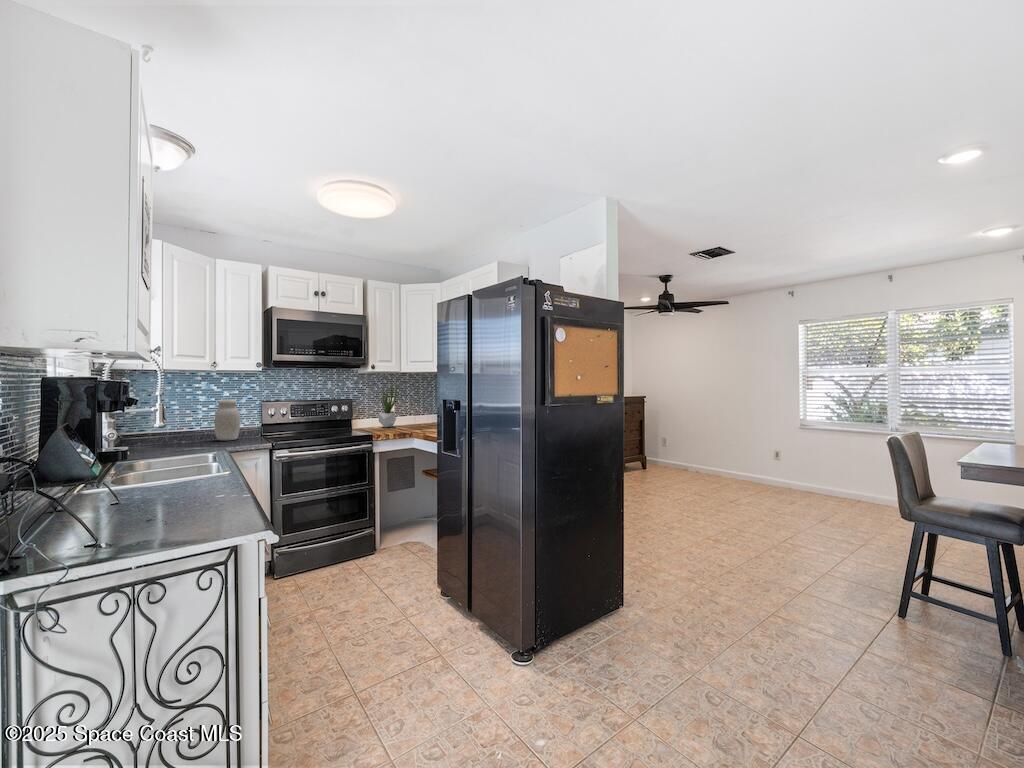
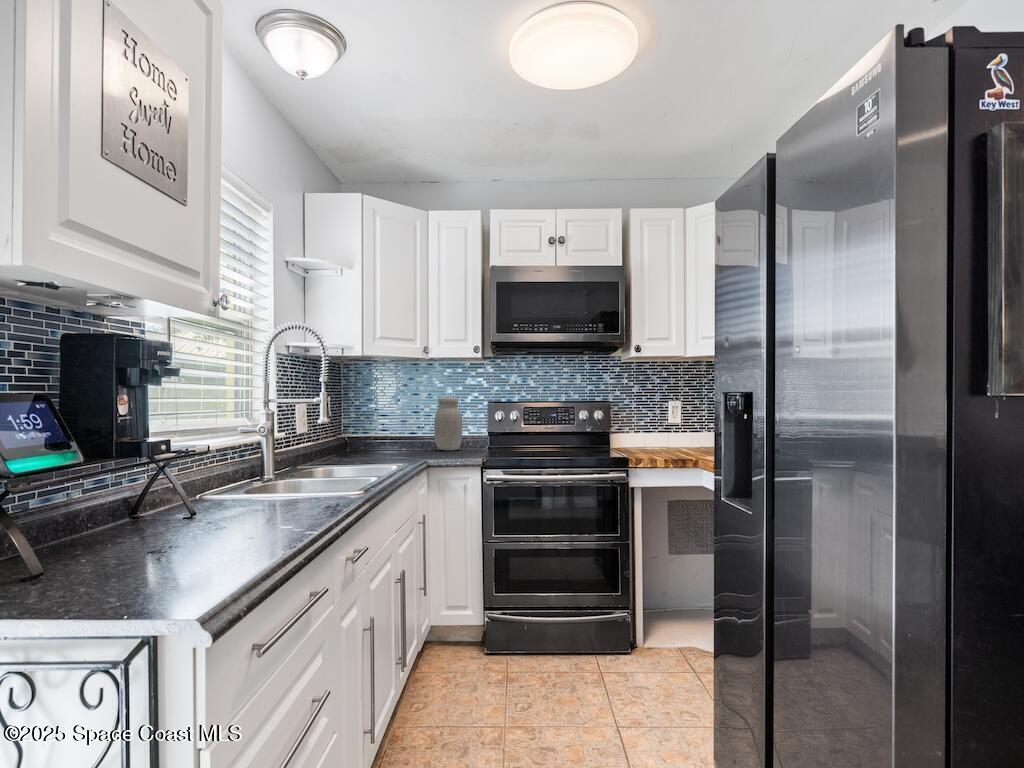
potted plant: present [379,385,397,427] -> none [652,376,683,448]

